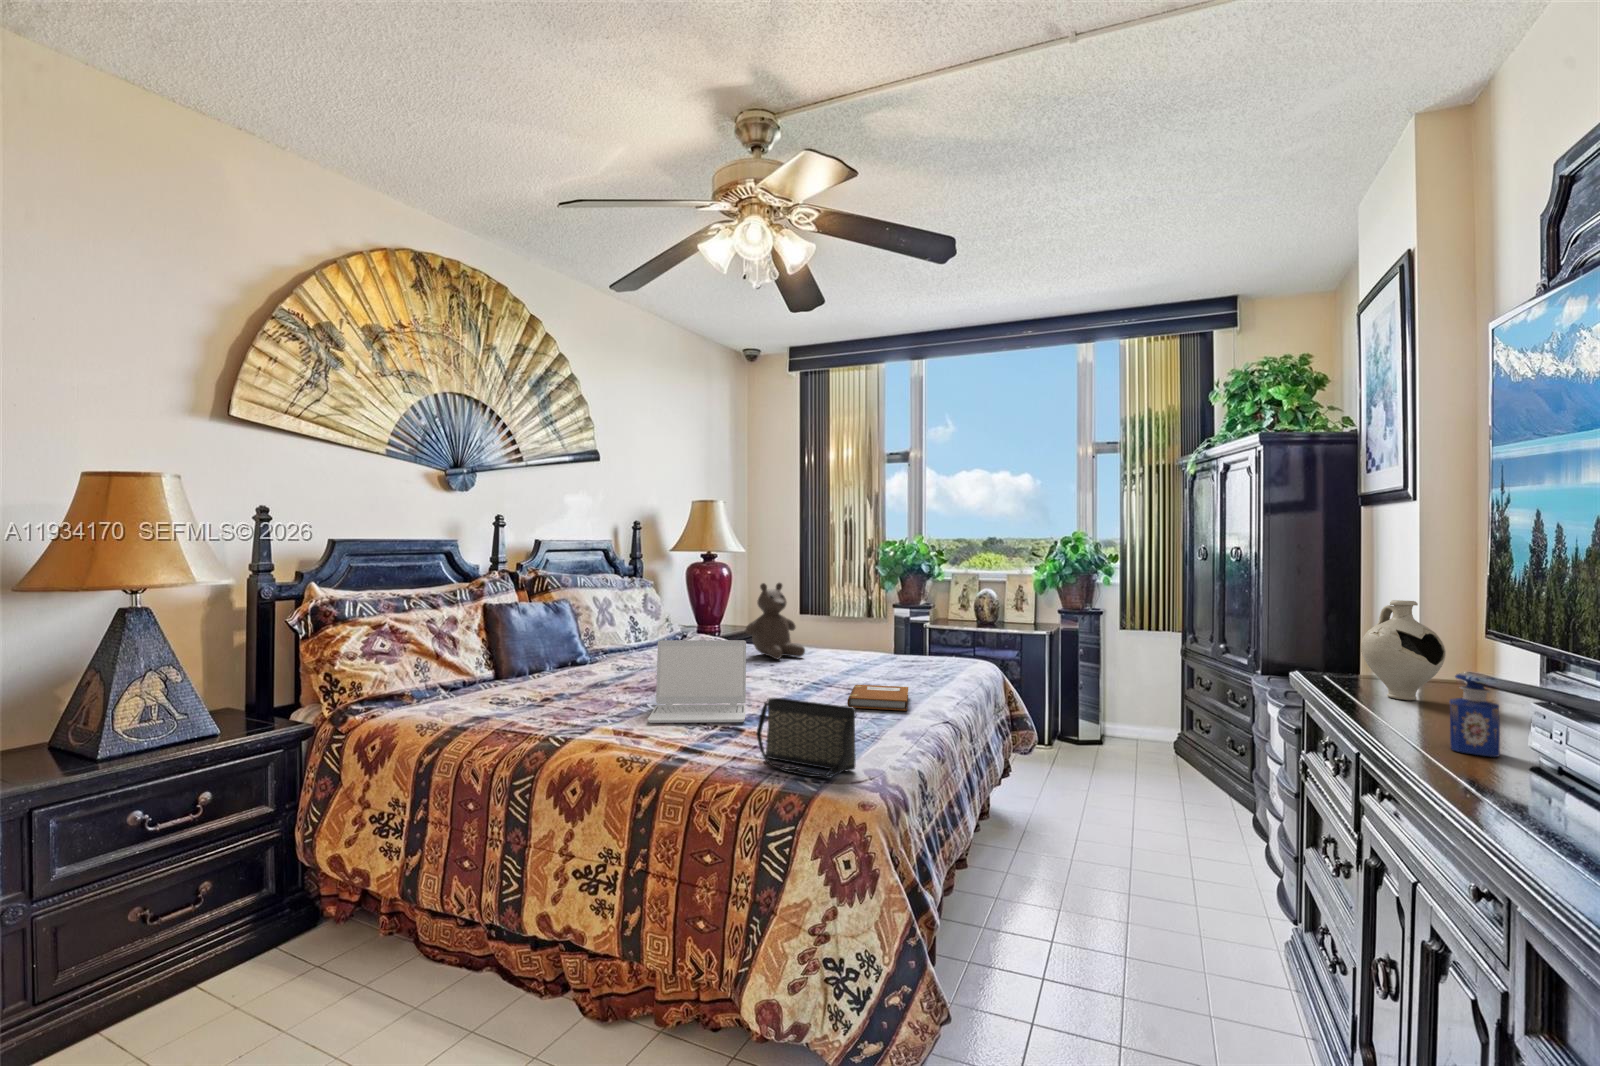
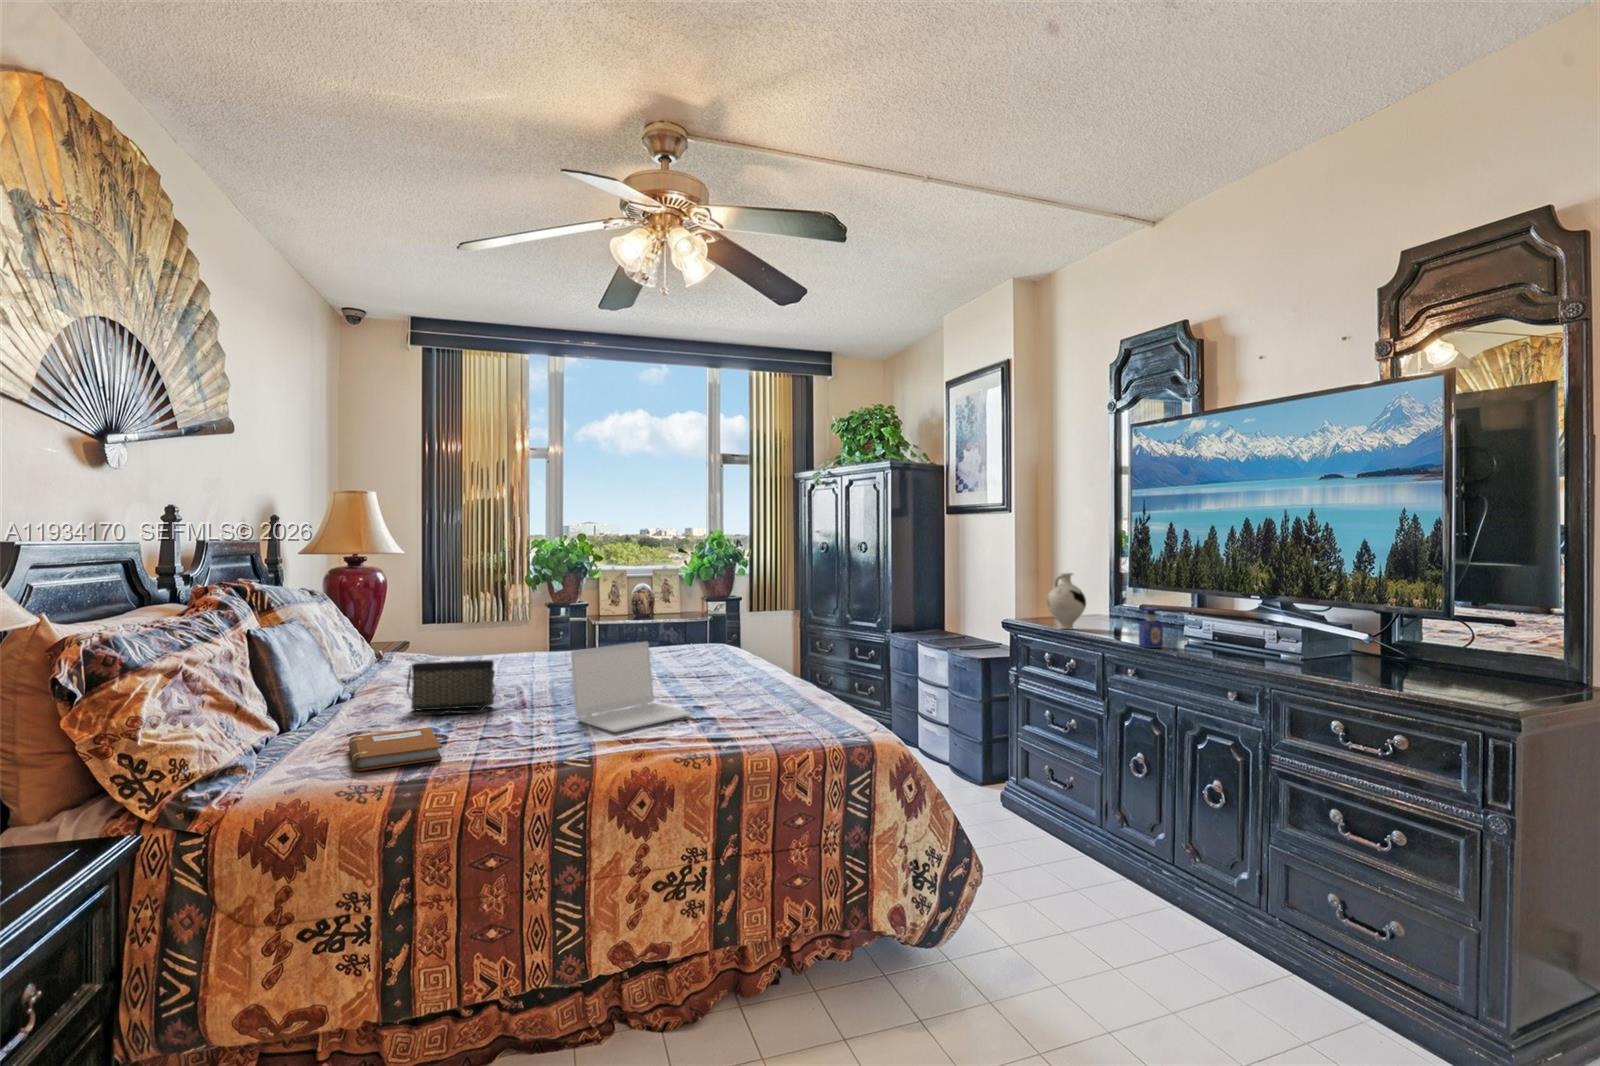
teddy bear: present [746,583,805,659] -> none [519,585,579,665]
notebook: present [847,685,908,711] -> present [349,727,442,771]
handbag: present [756,698,856,777] -> present [407,660,496,715]

